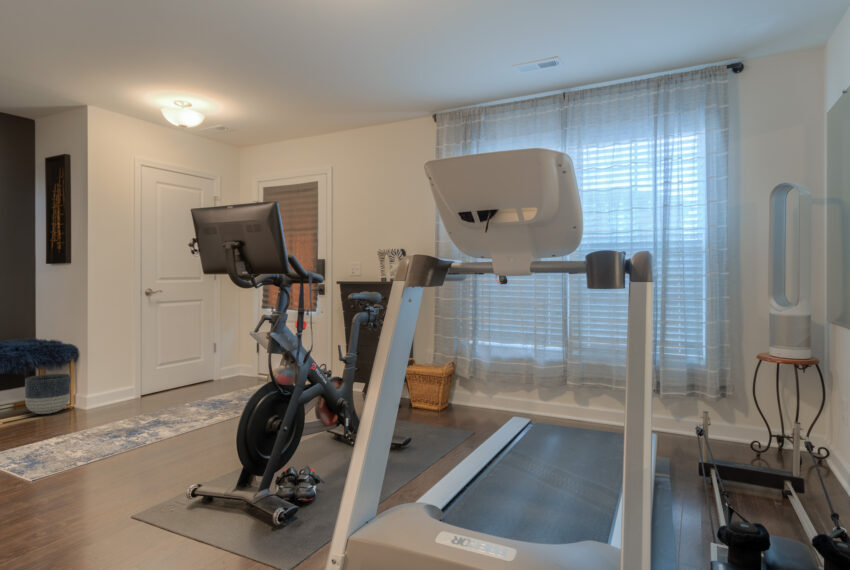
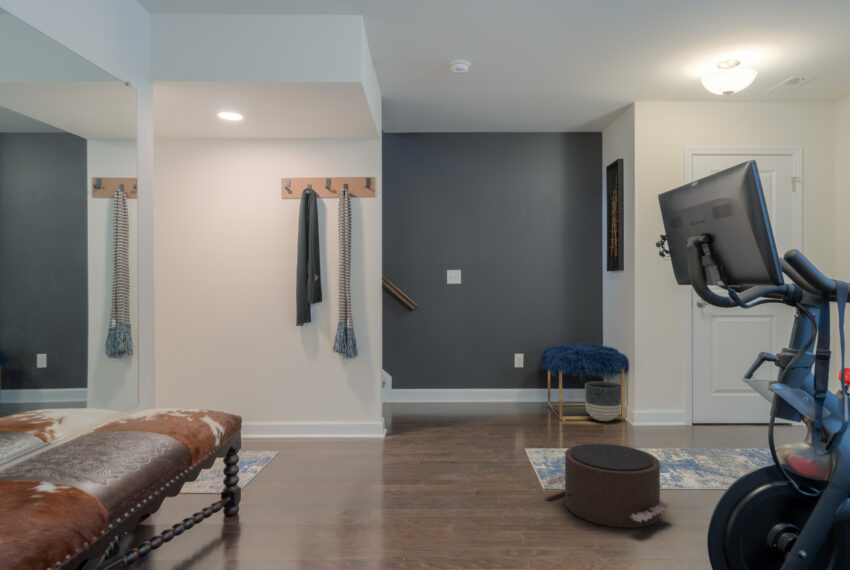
pouf: none [40,414,174,486] -> present [547,444,669,528]

